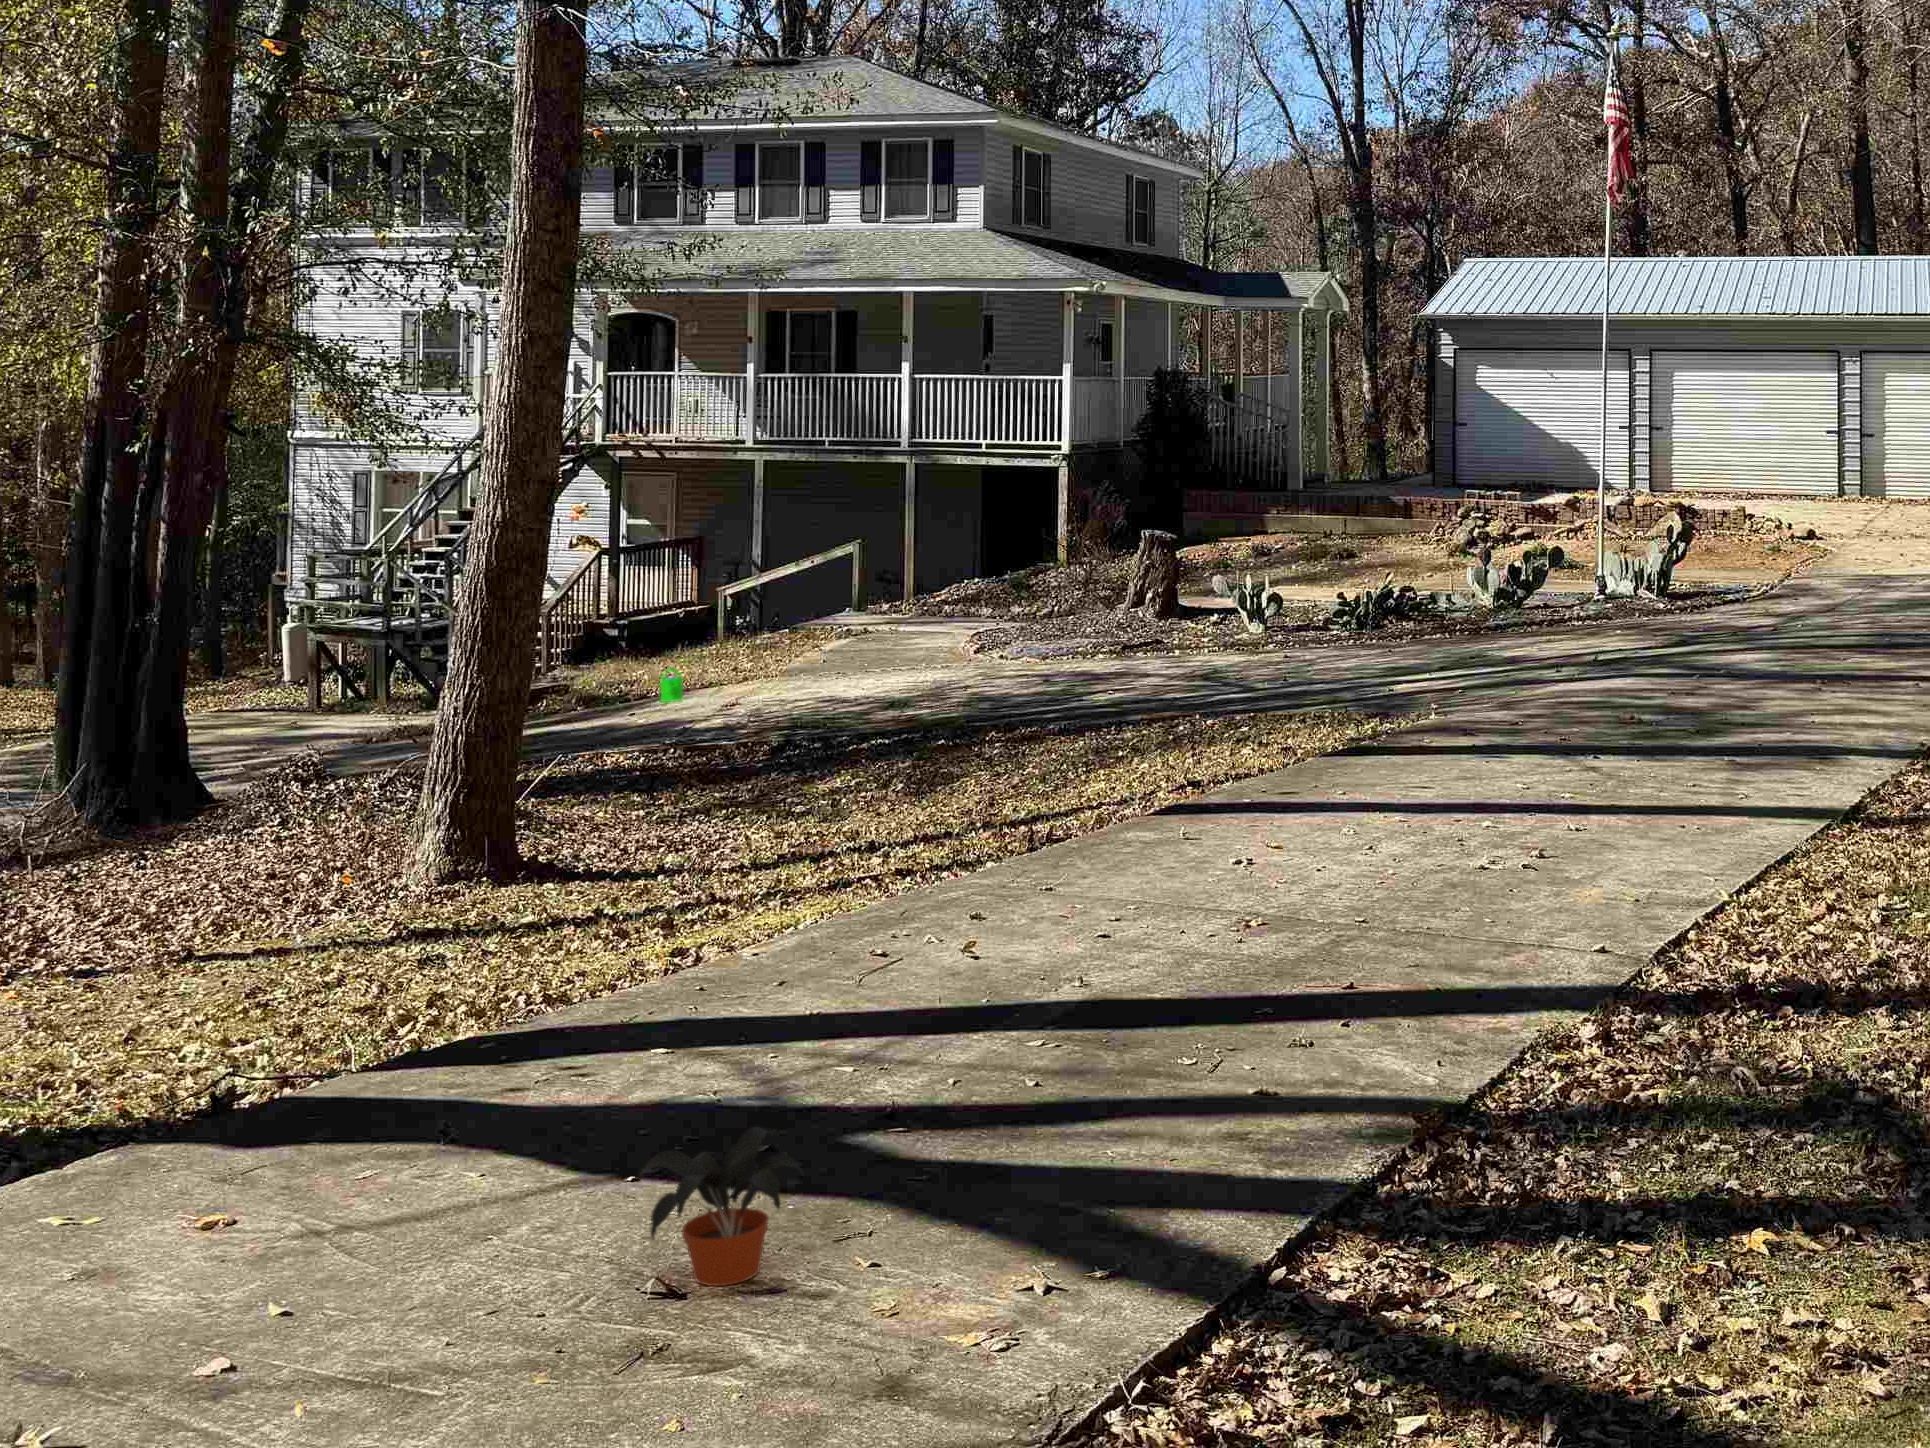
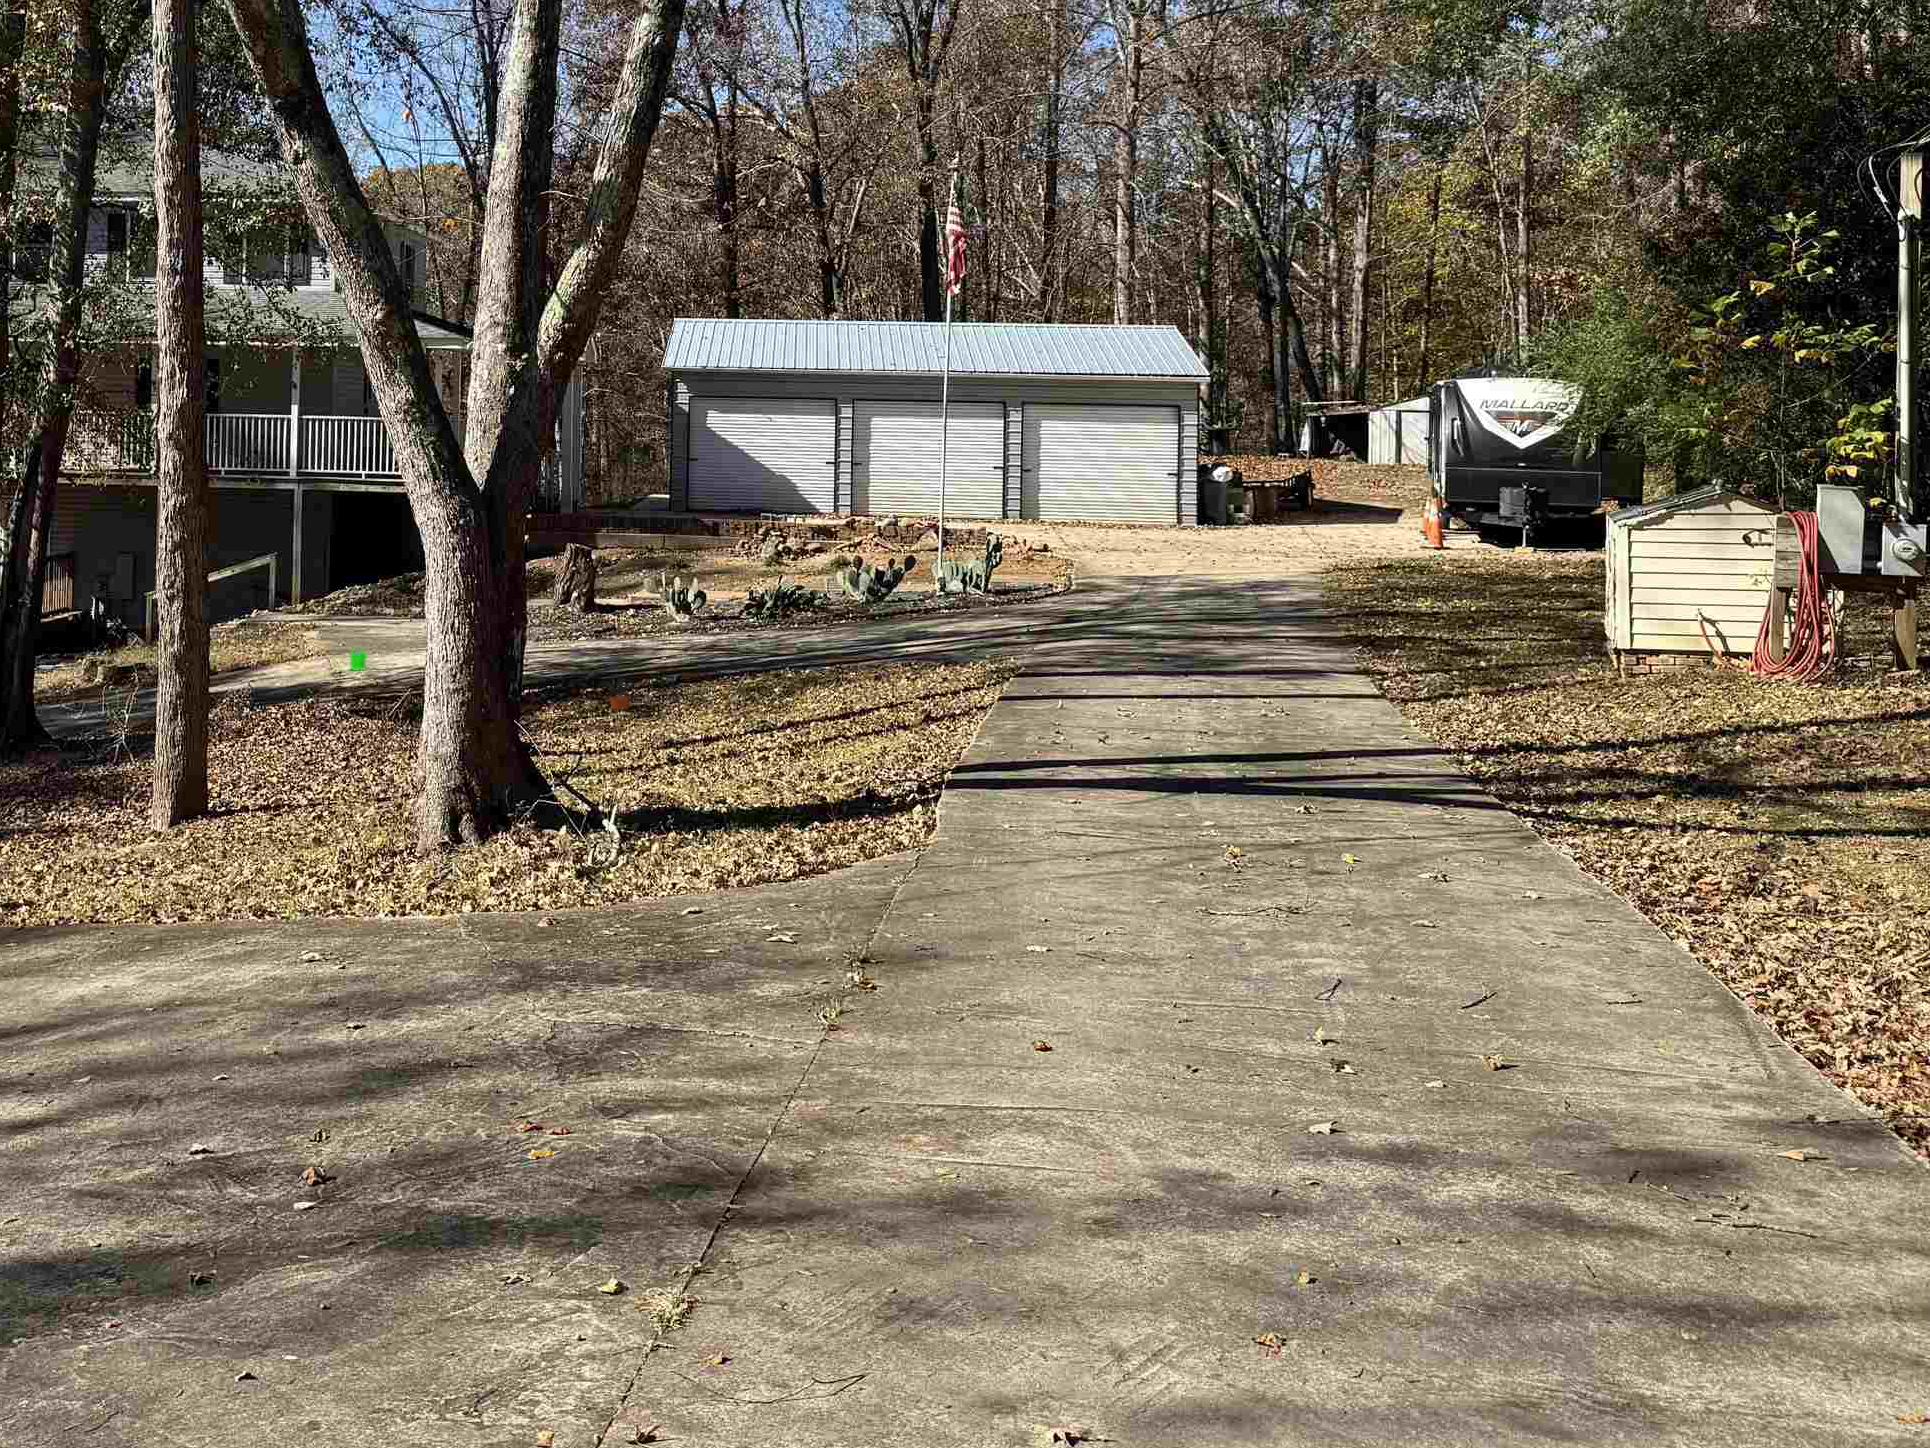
potted plant: present [642,1127,802,1286] -> present [601,678,635,710]

